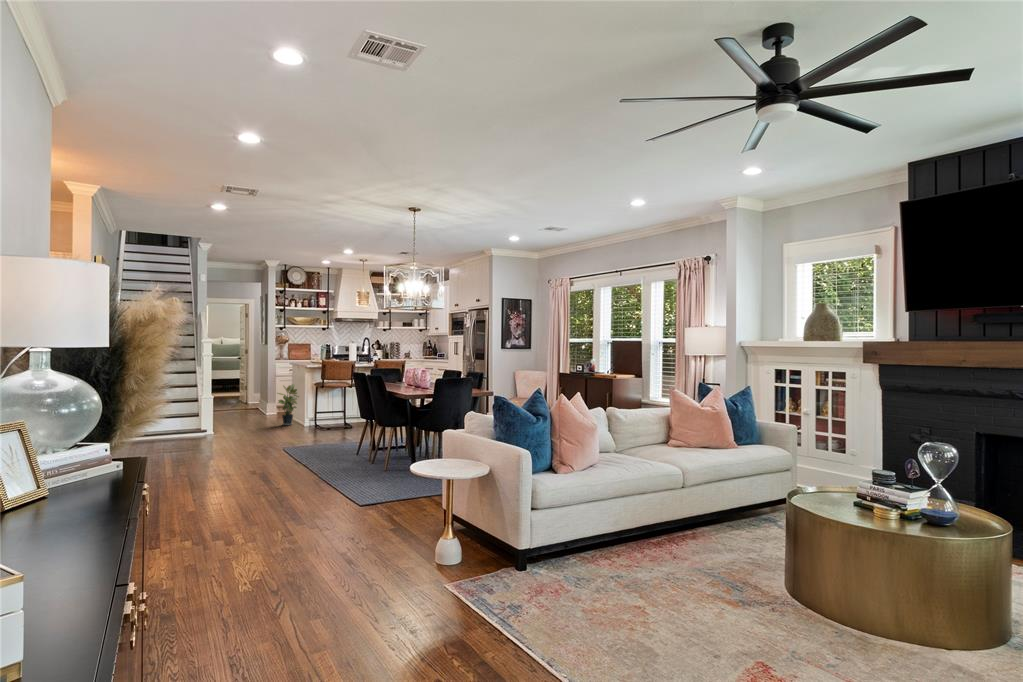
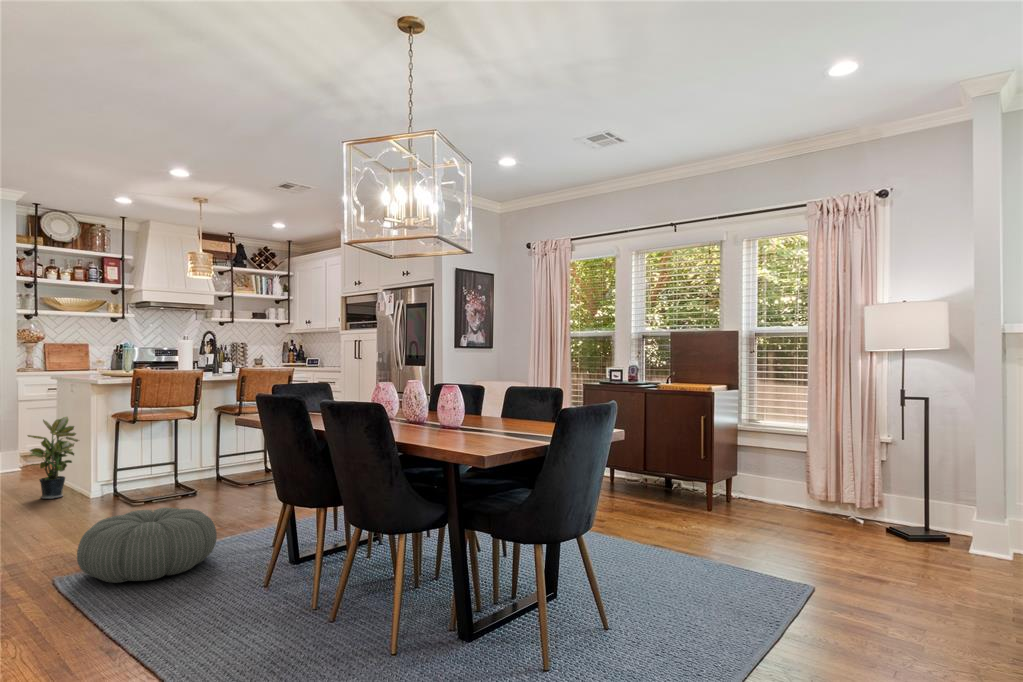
pouf: none [287,426,343,453] -> present [77,507,217,583]

